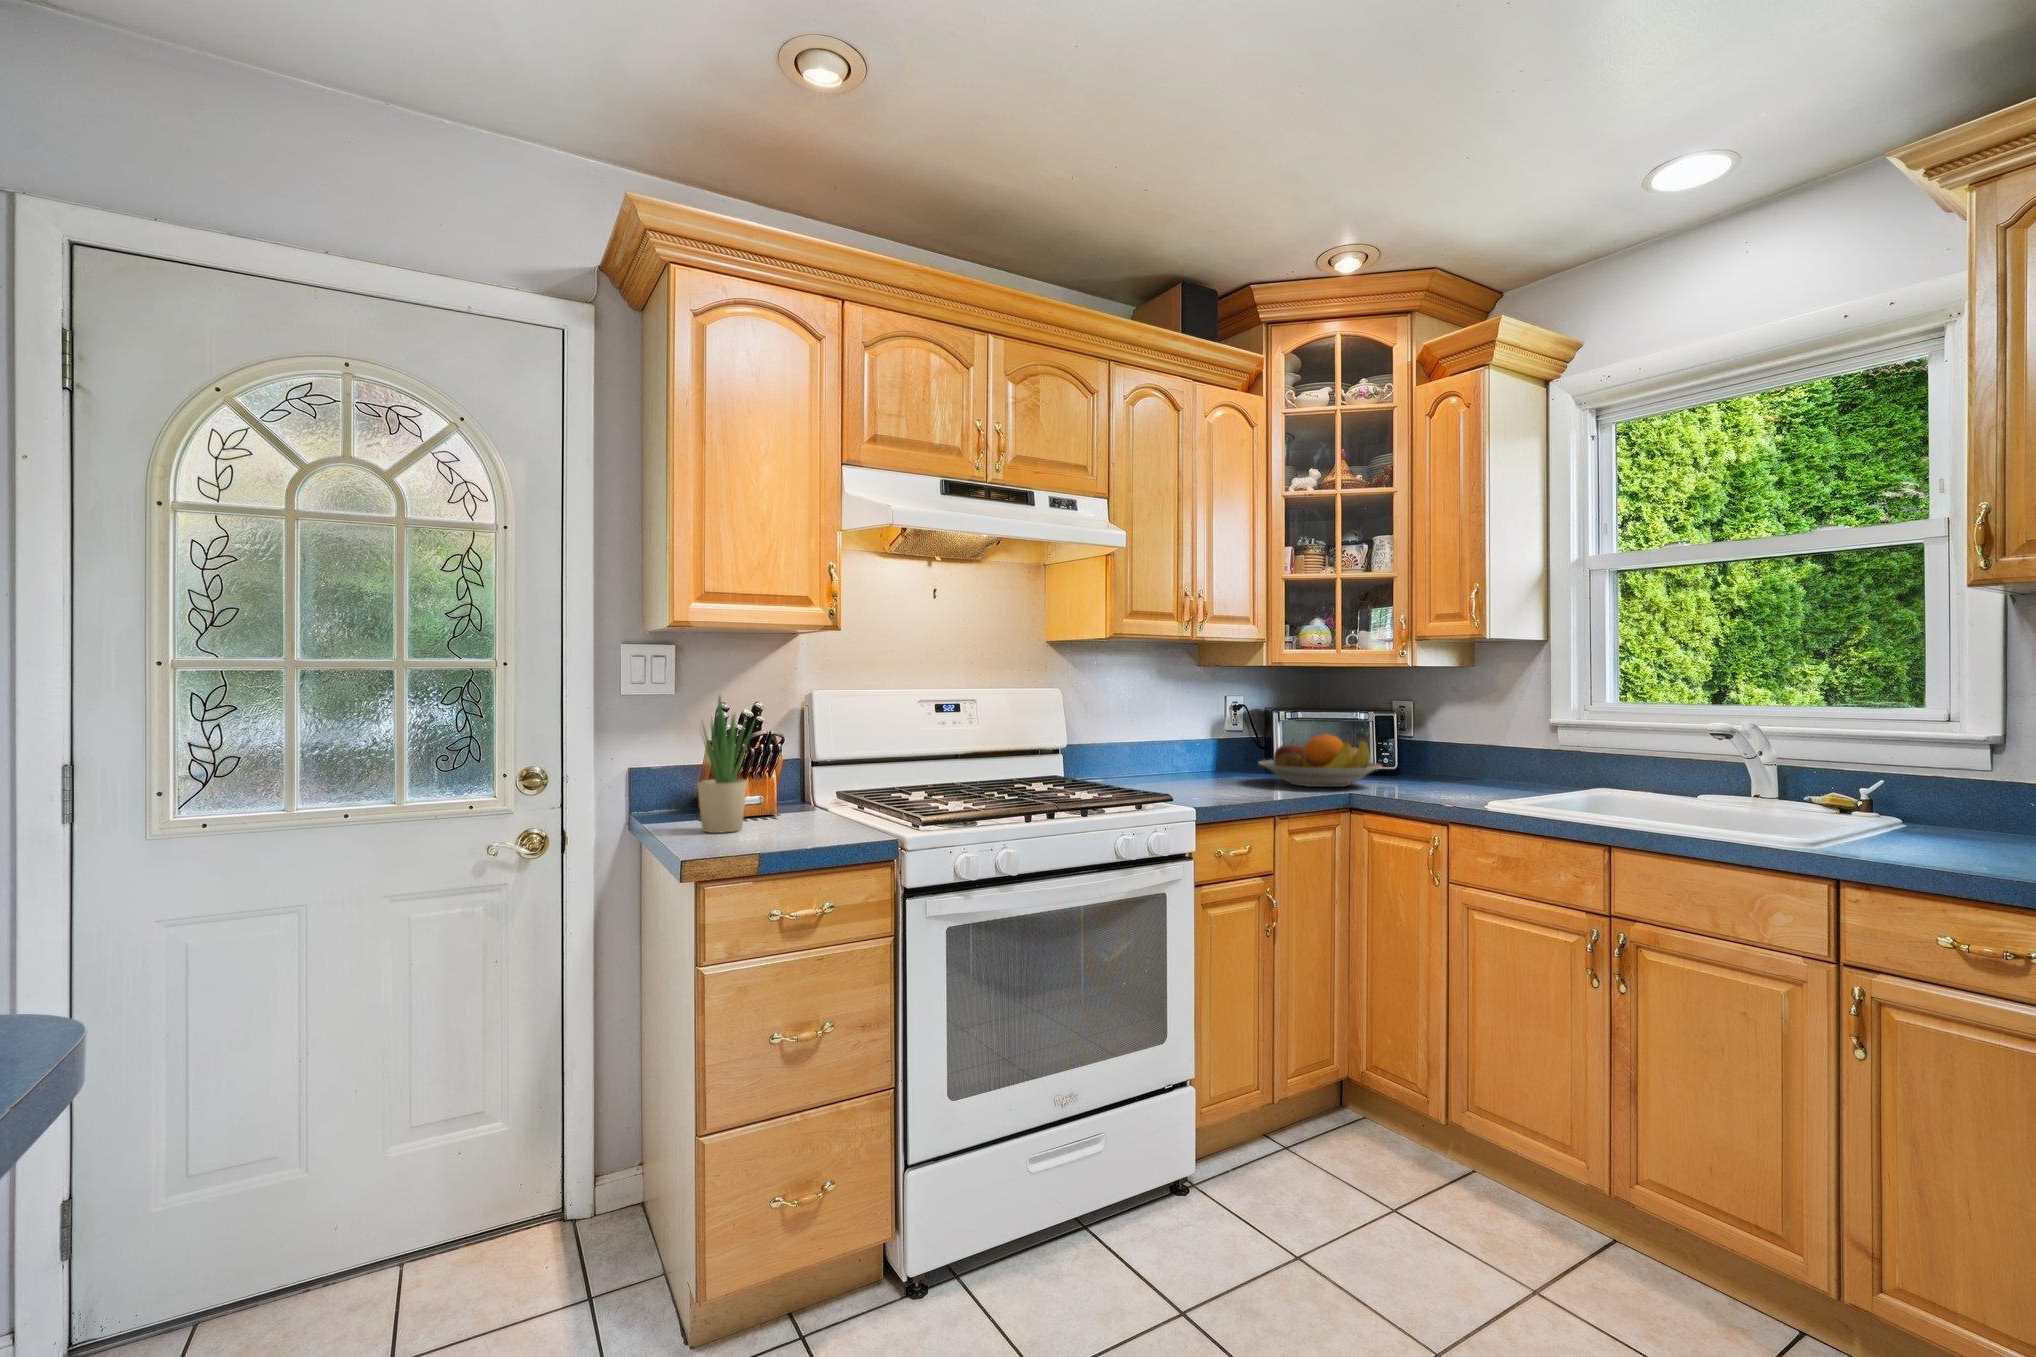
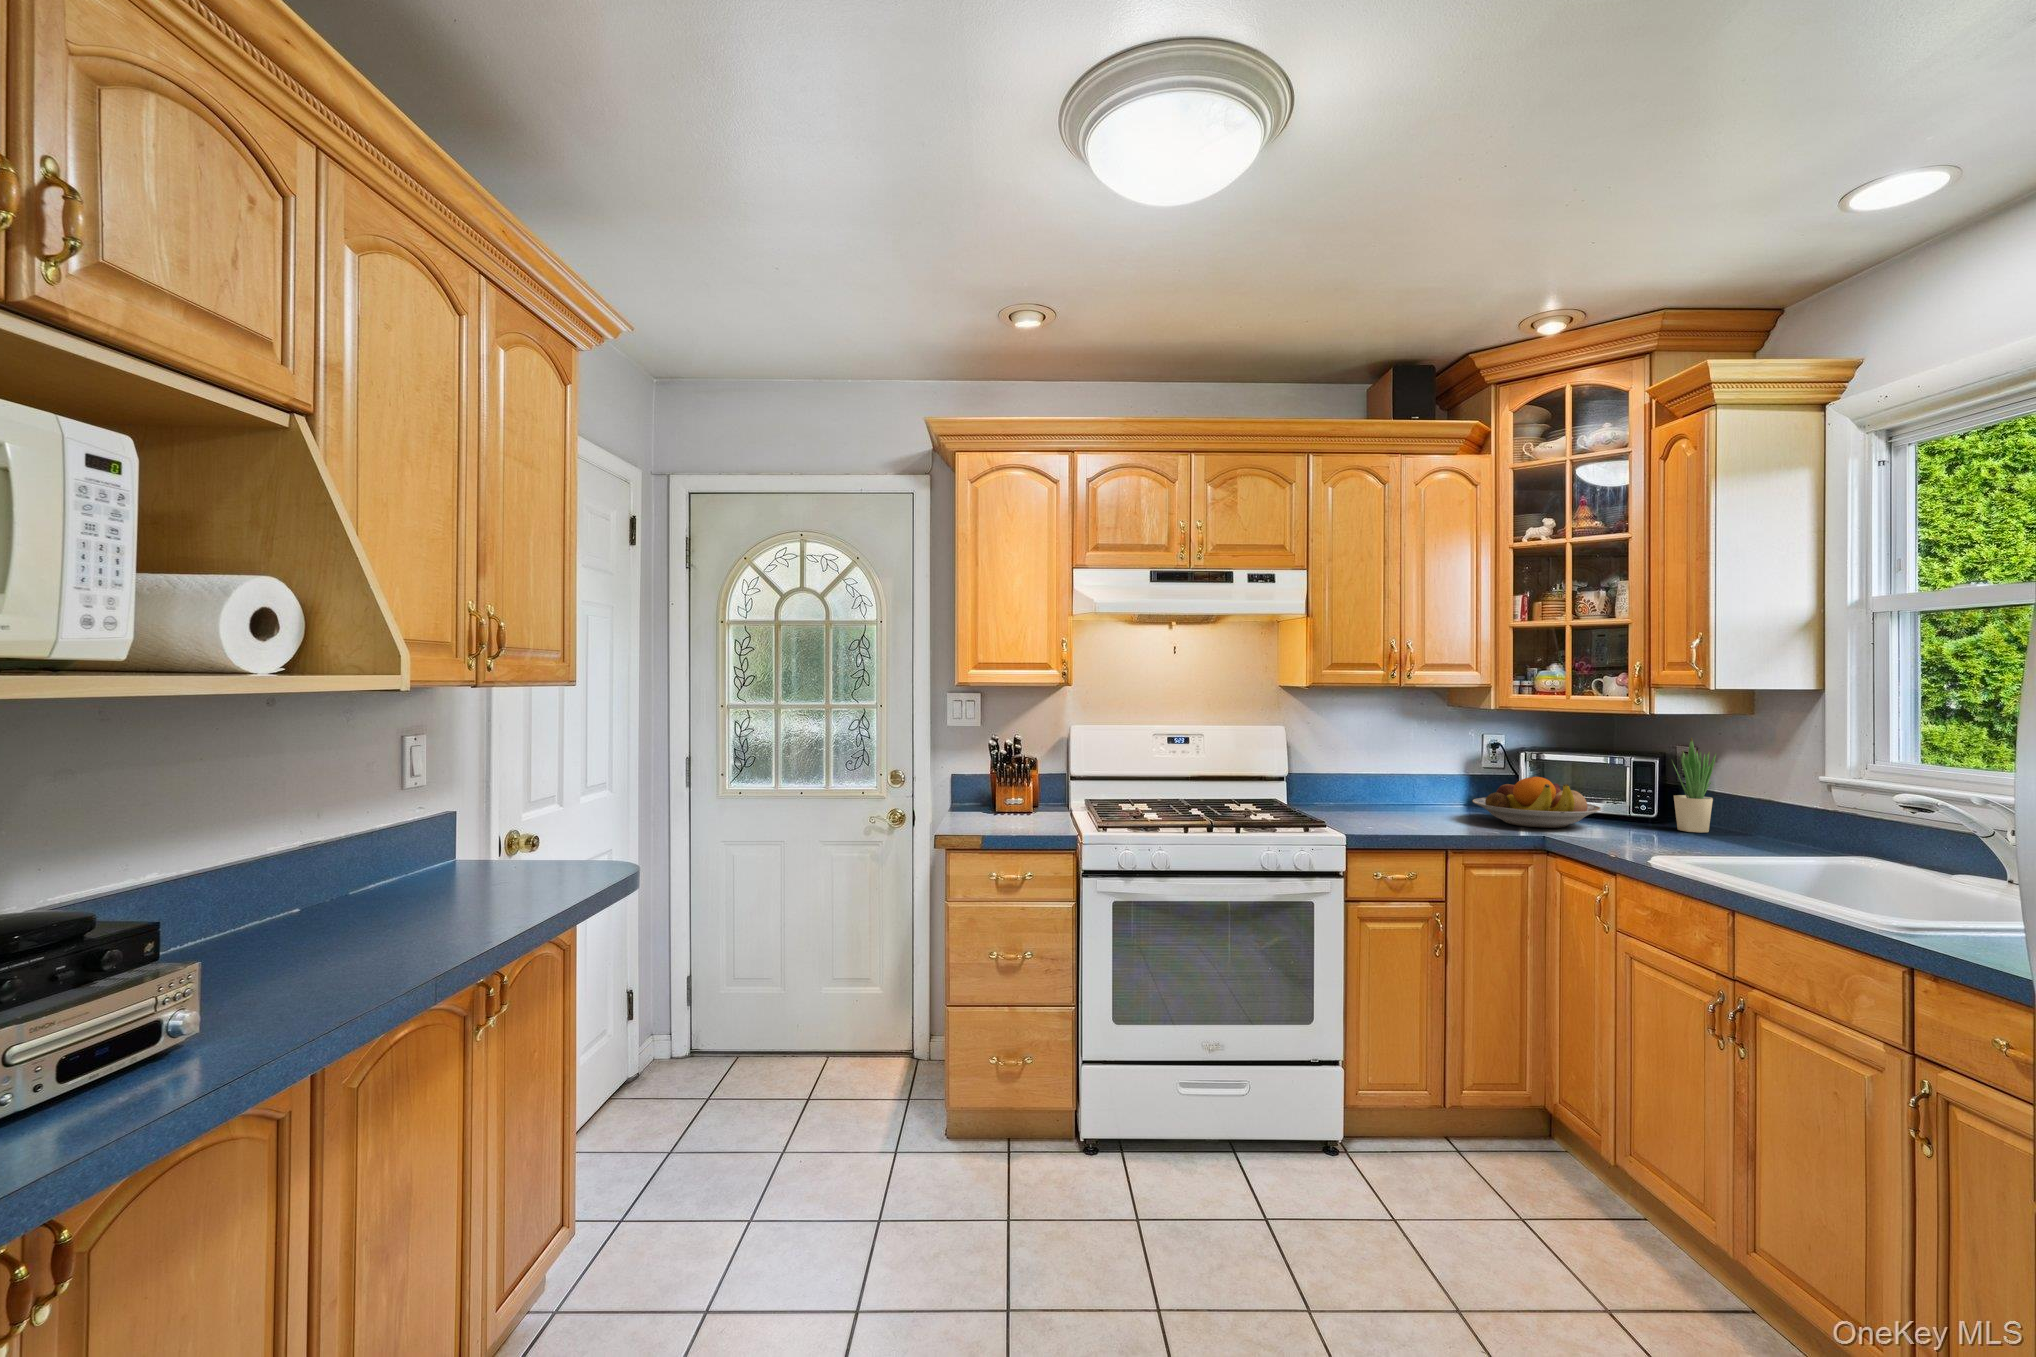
potted plant: present [697,697,755,833] -> present [1673,738,1716,833]

